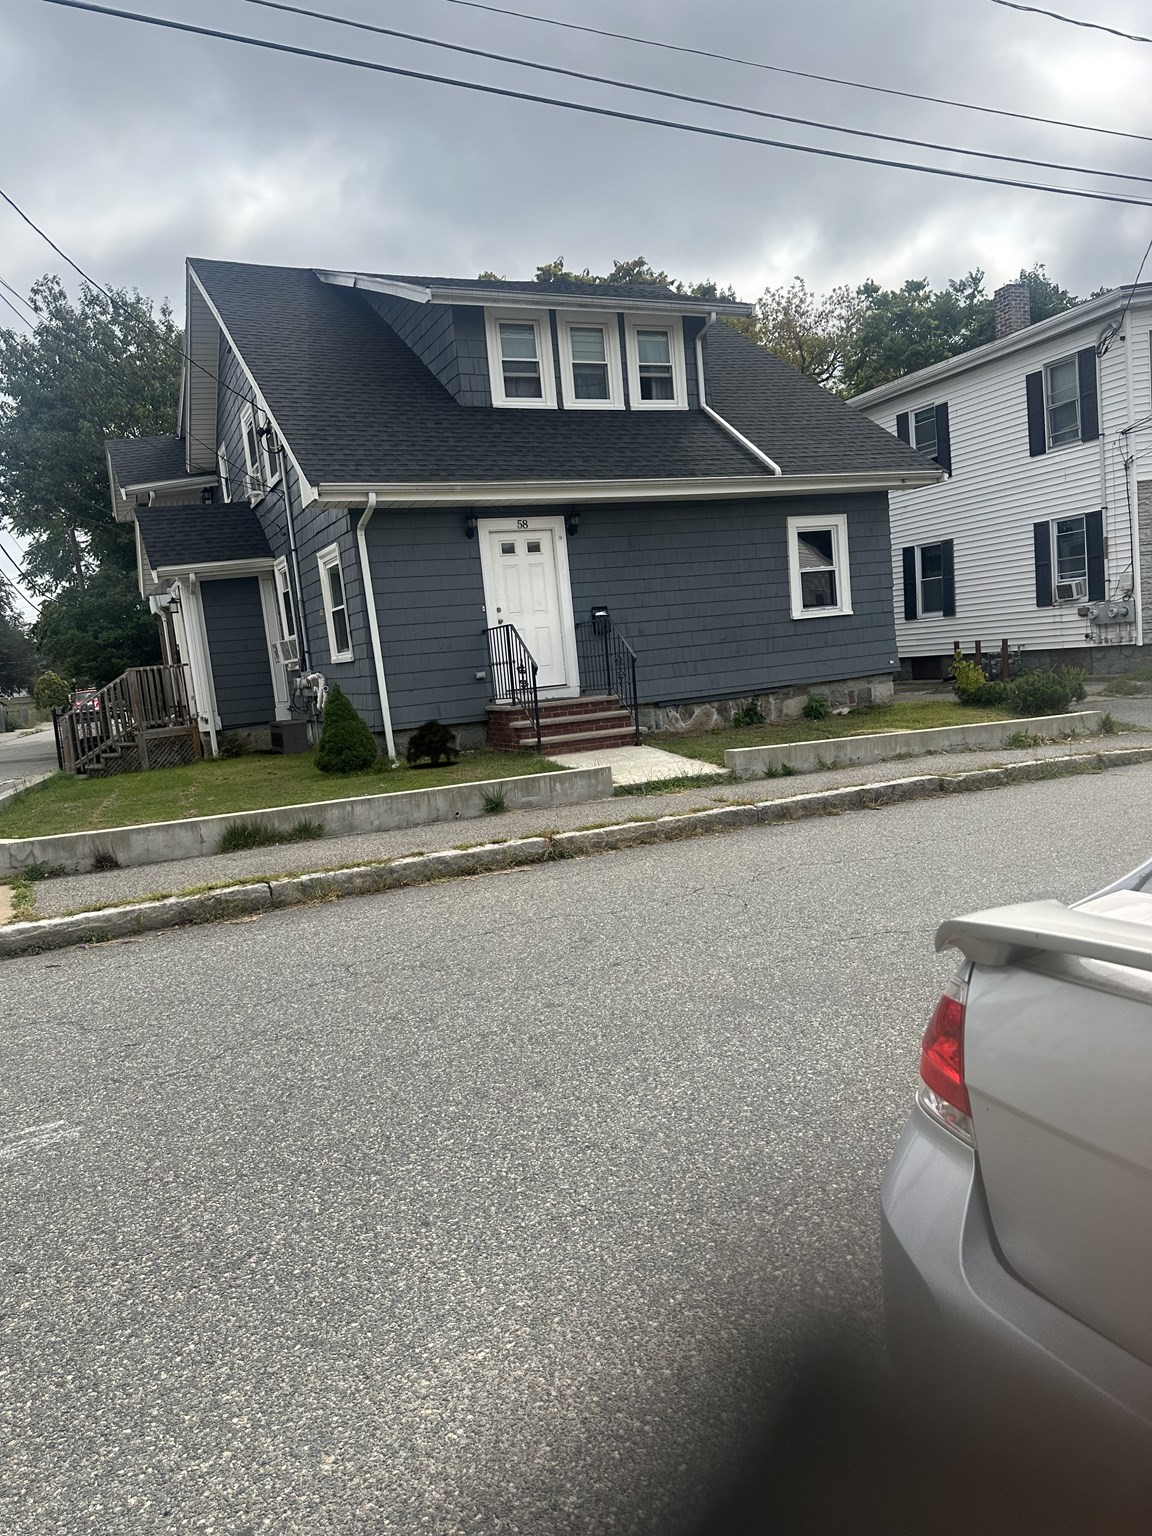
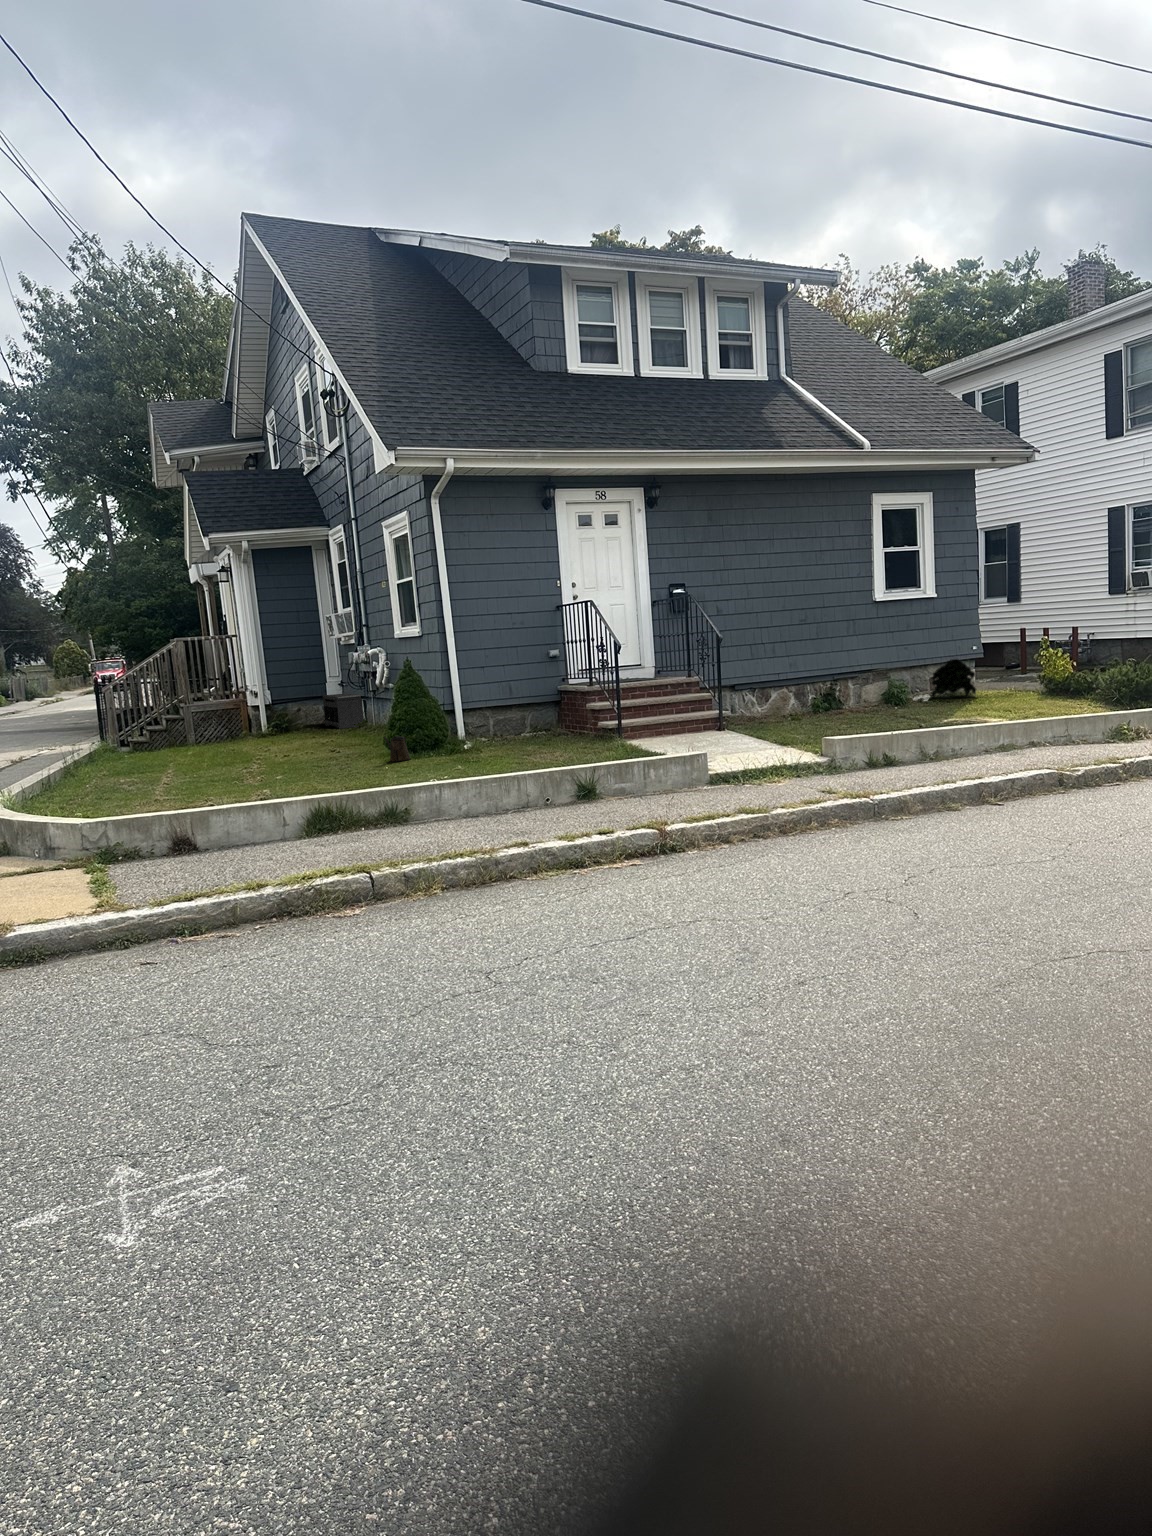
potted plant: present [406,720,460,765] -> present [931,659,976,697]
watering can: none [312,759,340,783] -> present [384,736,410,762]

